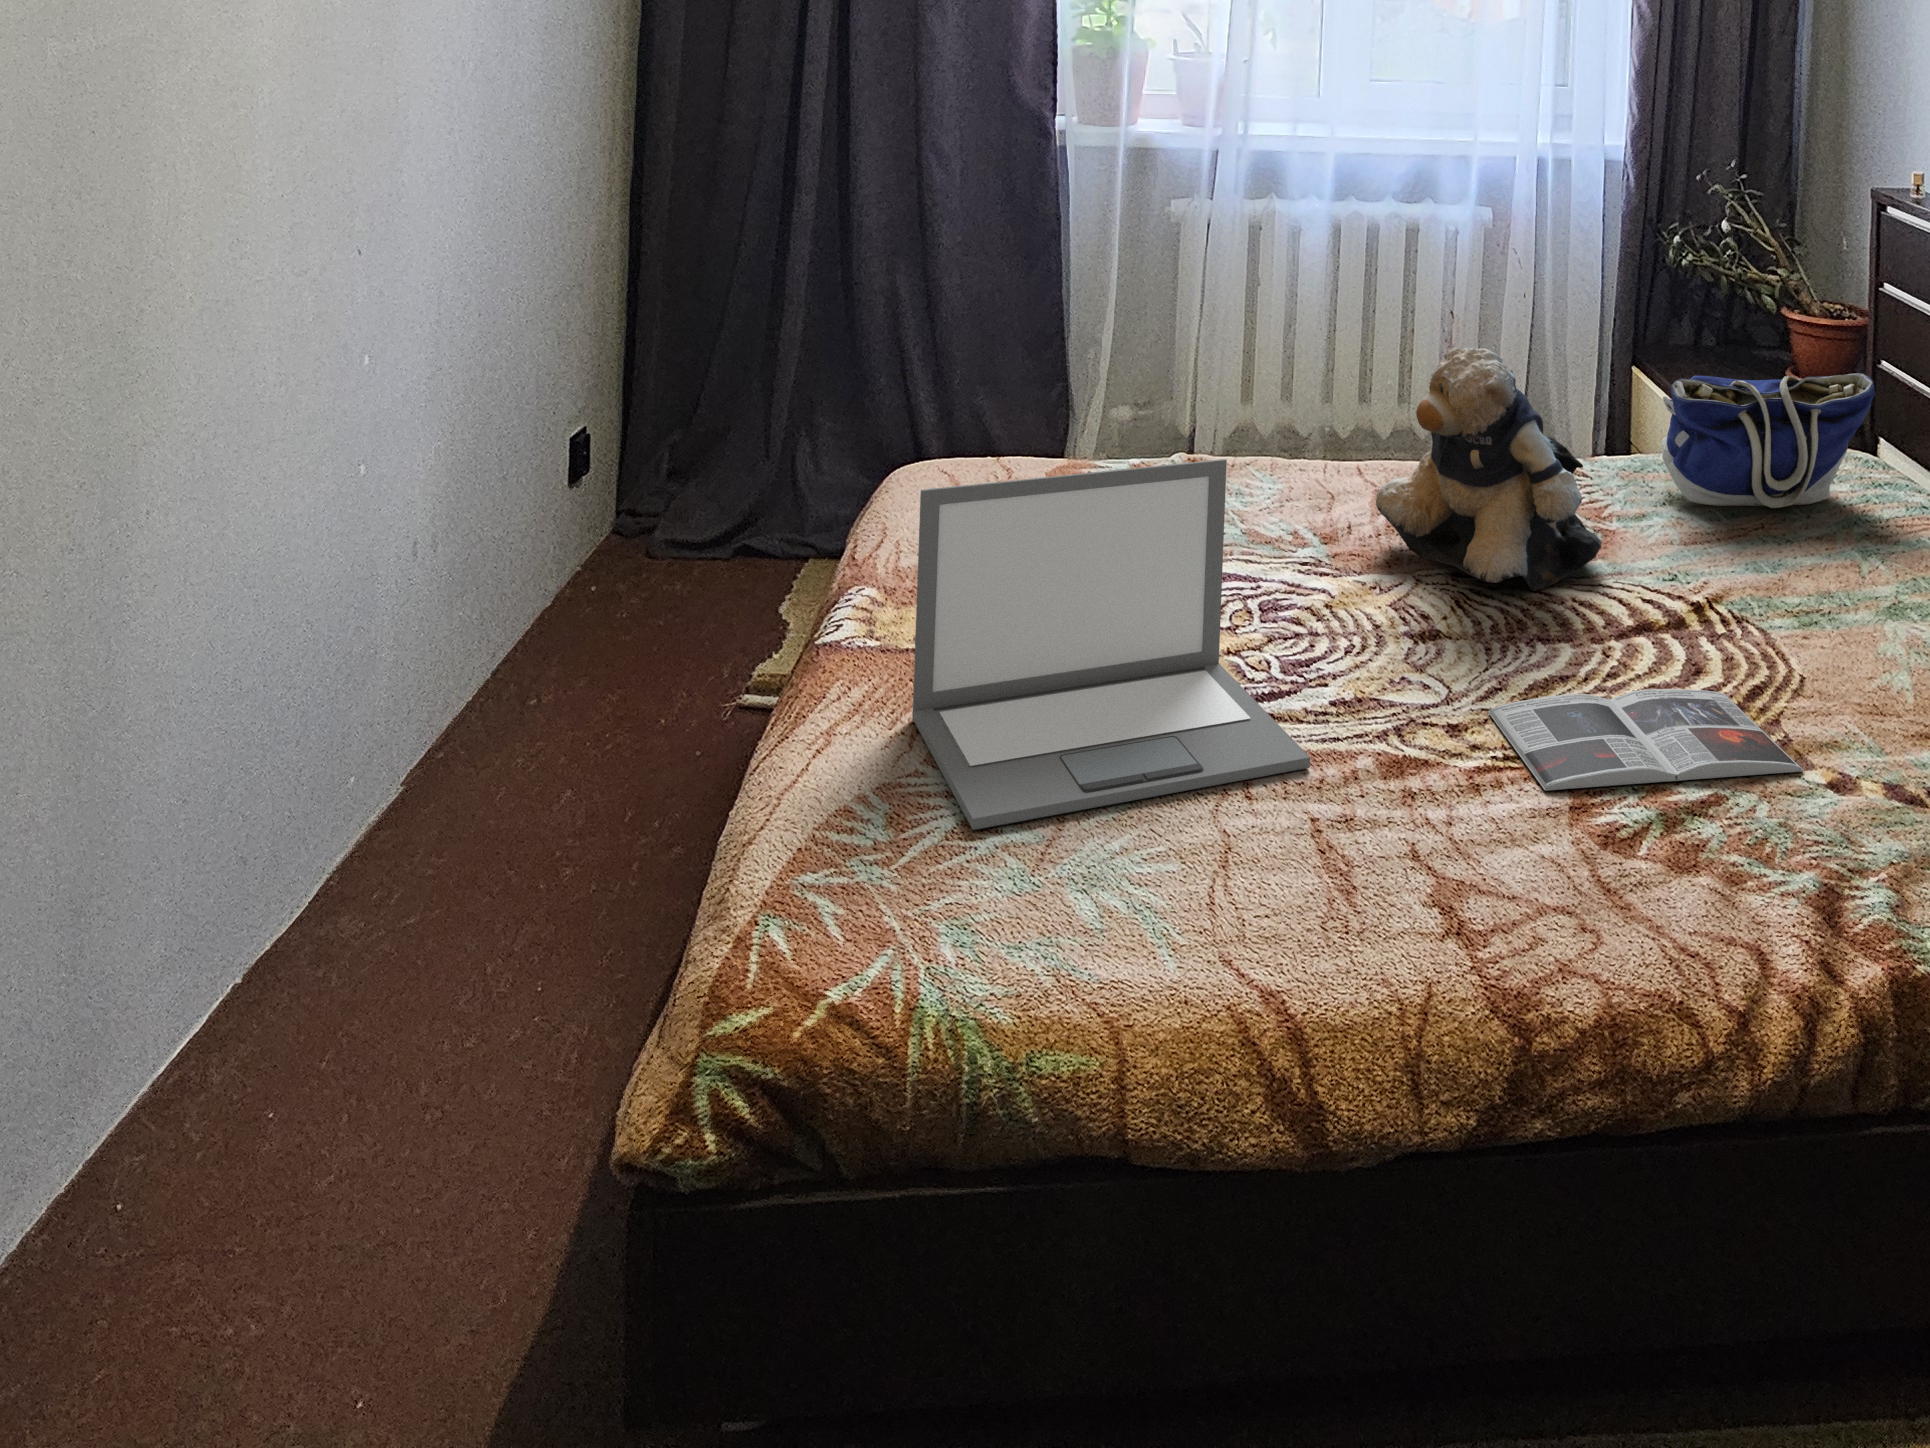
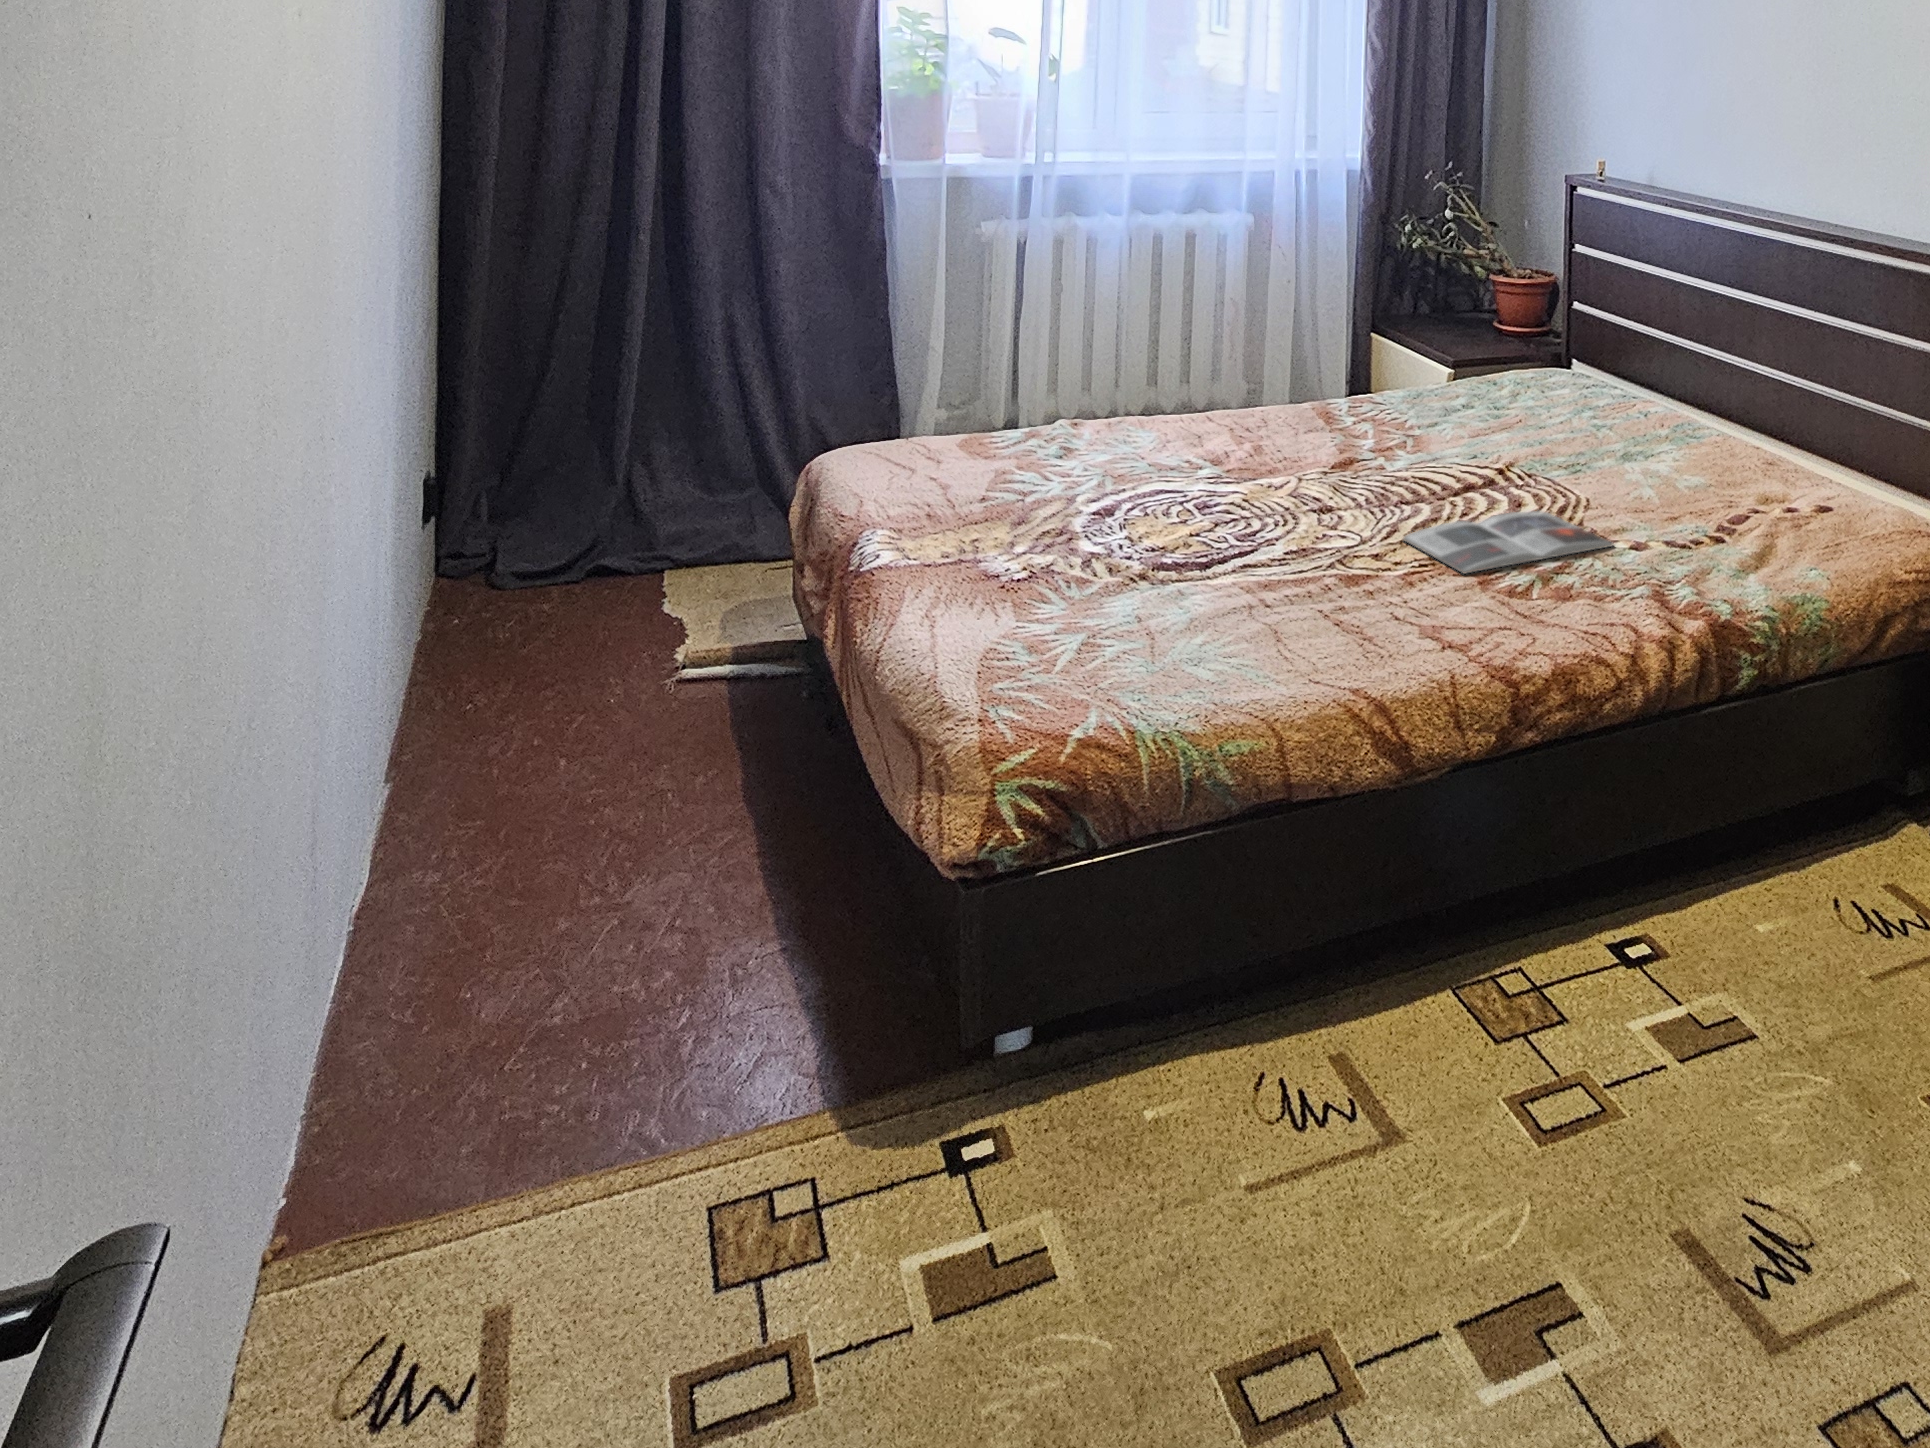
teddy bear: present [1376,345,1602,591] -> none [1260,297,1430,471]
tote bag: present [1662,373,1875,508] -> none [1439,306,1591,410]
laptop: present [912,459,1310,830] -> none [998,382,1304,640]

